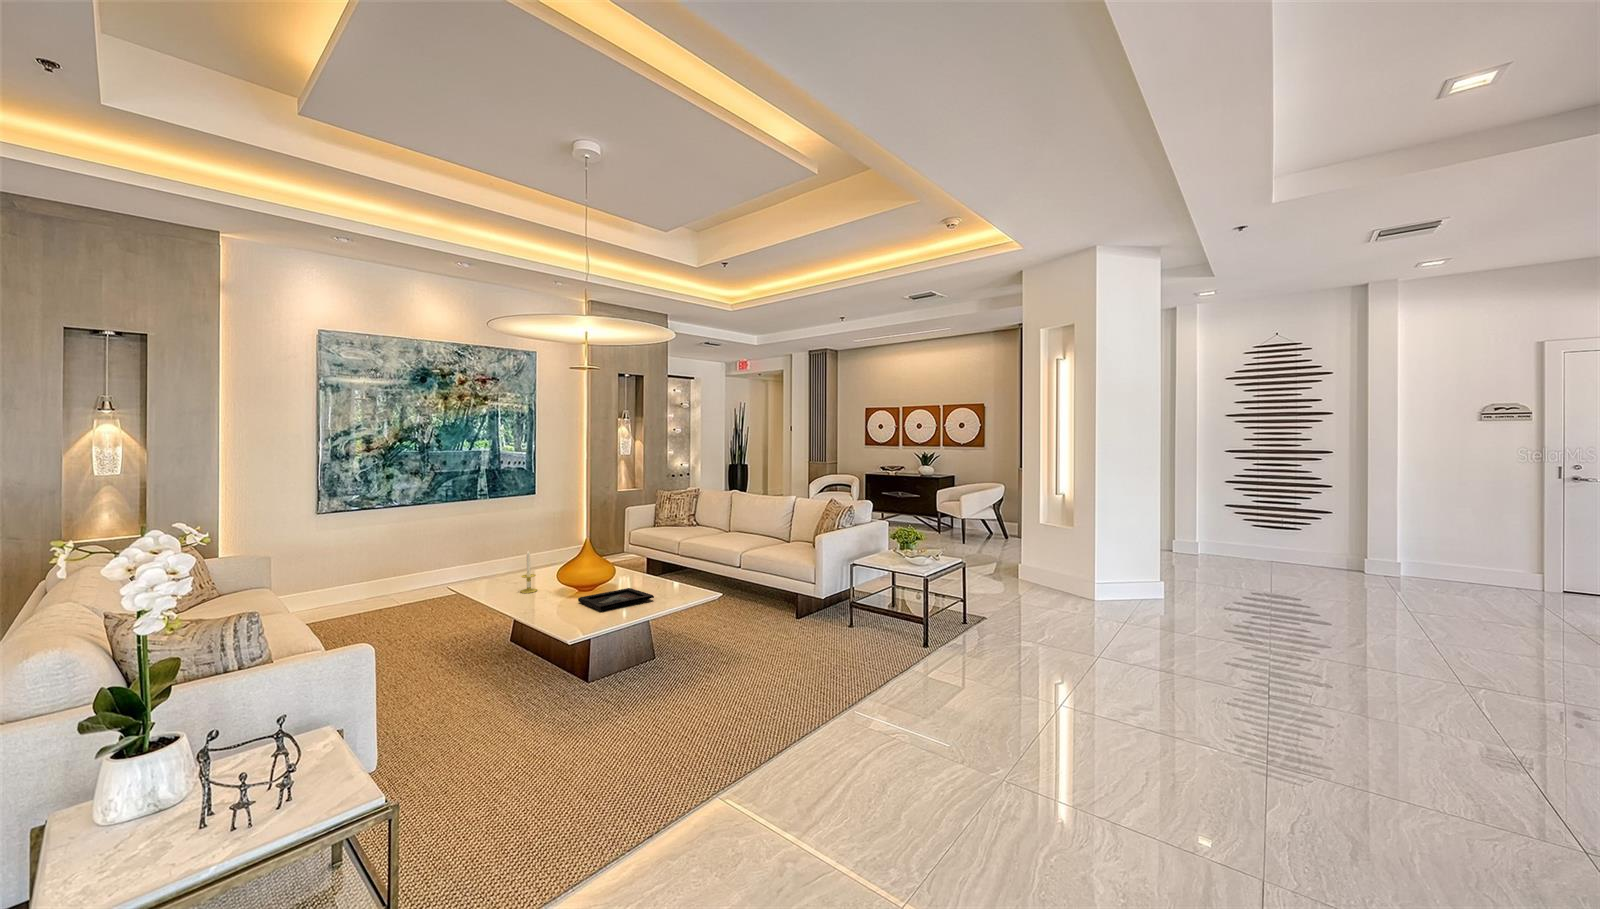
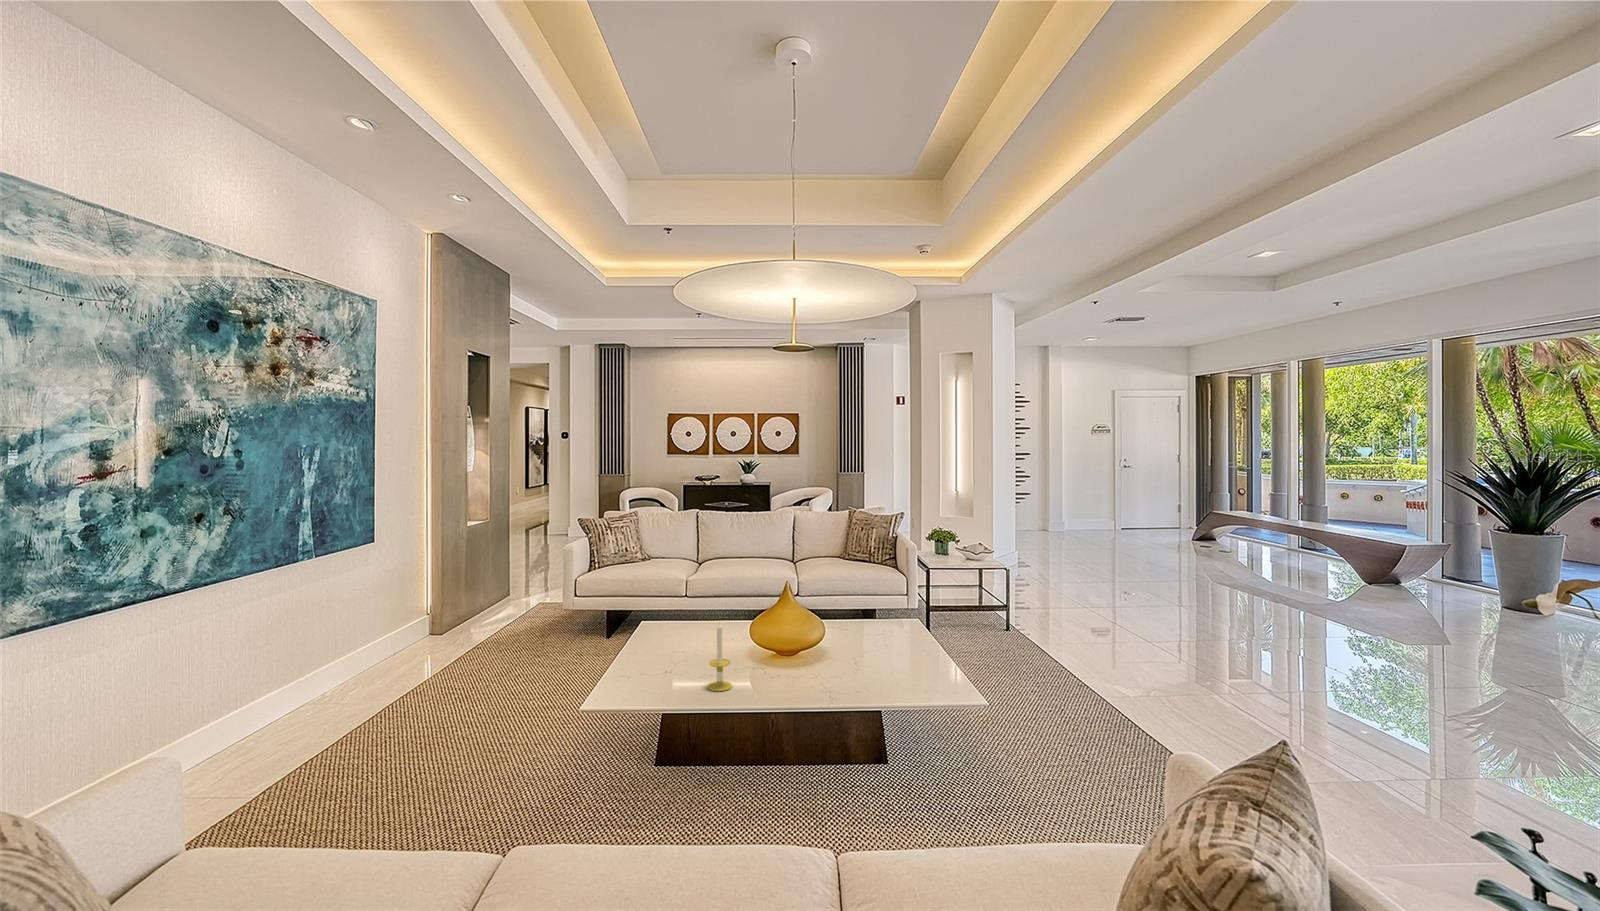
decorative tray: present [578,588,654,611] -> none [837,649,904,682]

